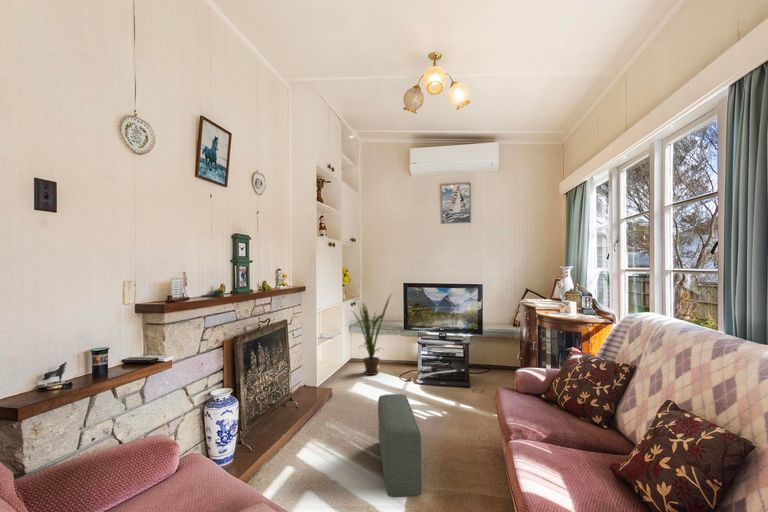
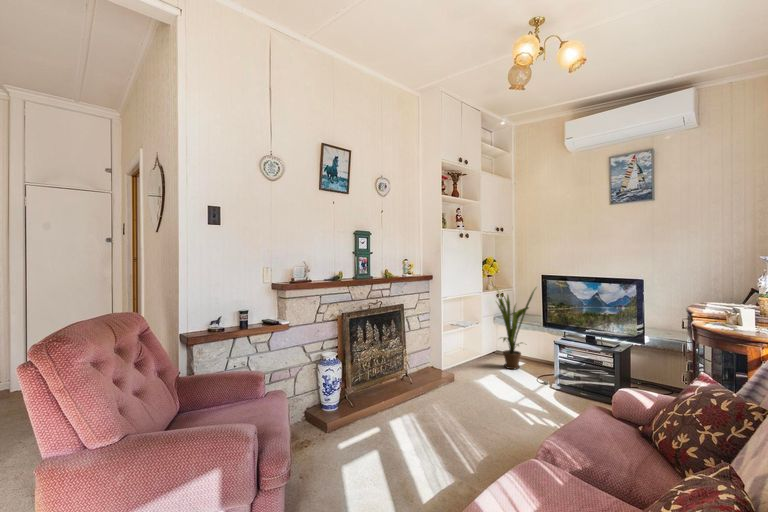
pouf: present [378,394,422,497] -> none [432,385,491,484]

